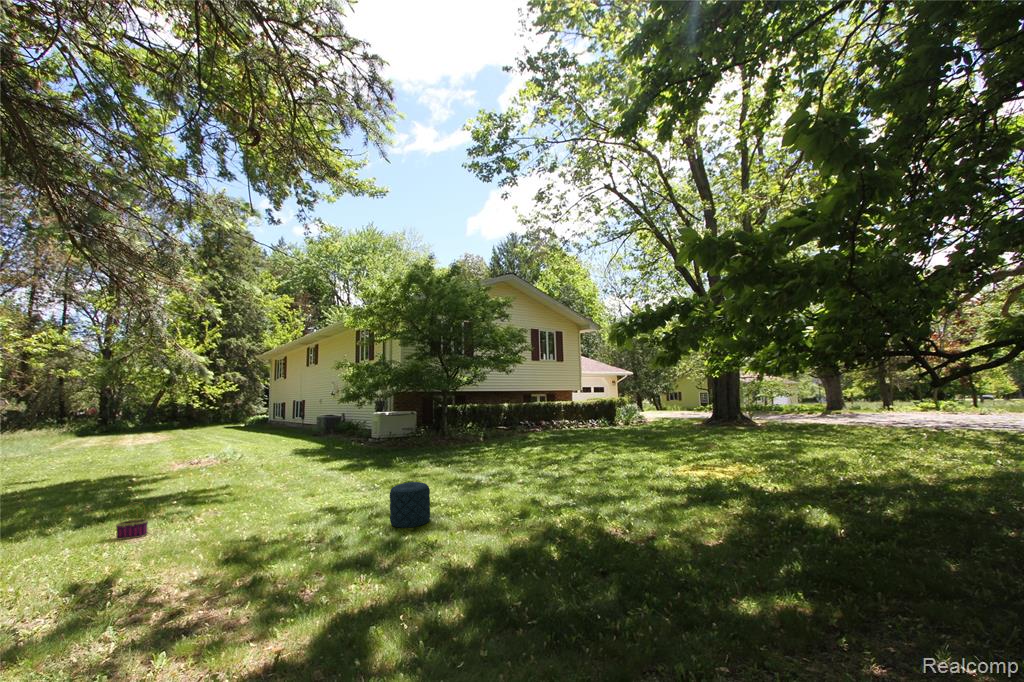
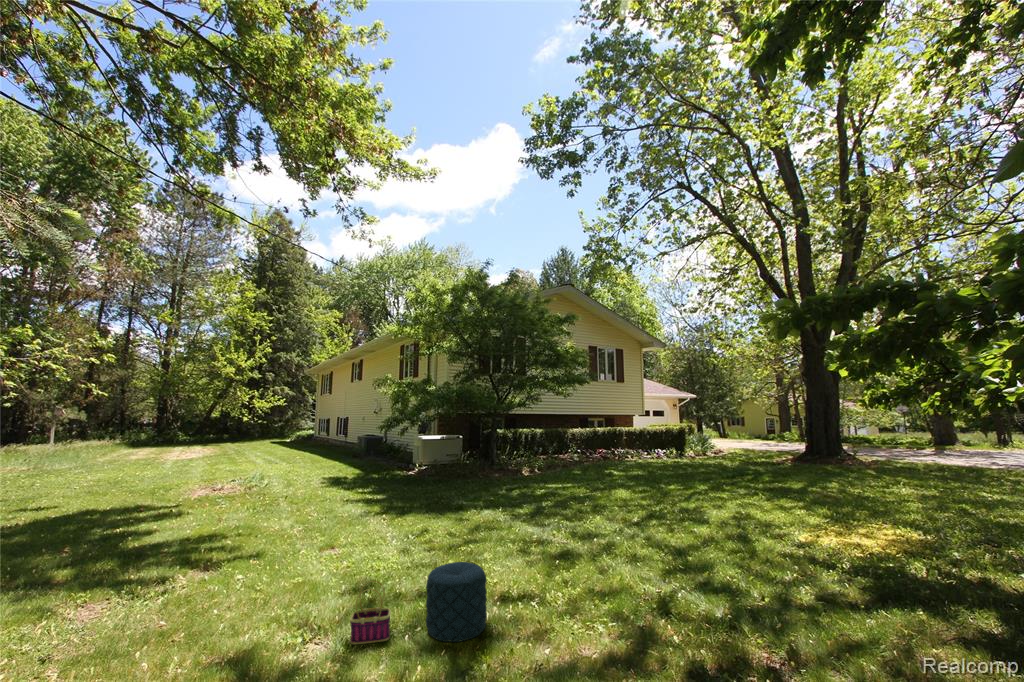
basket: present [116,502,148,540] -> present [350,581,391,644]

